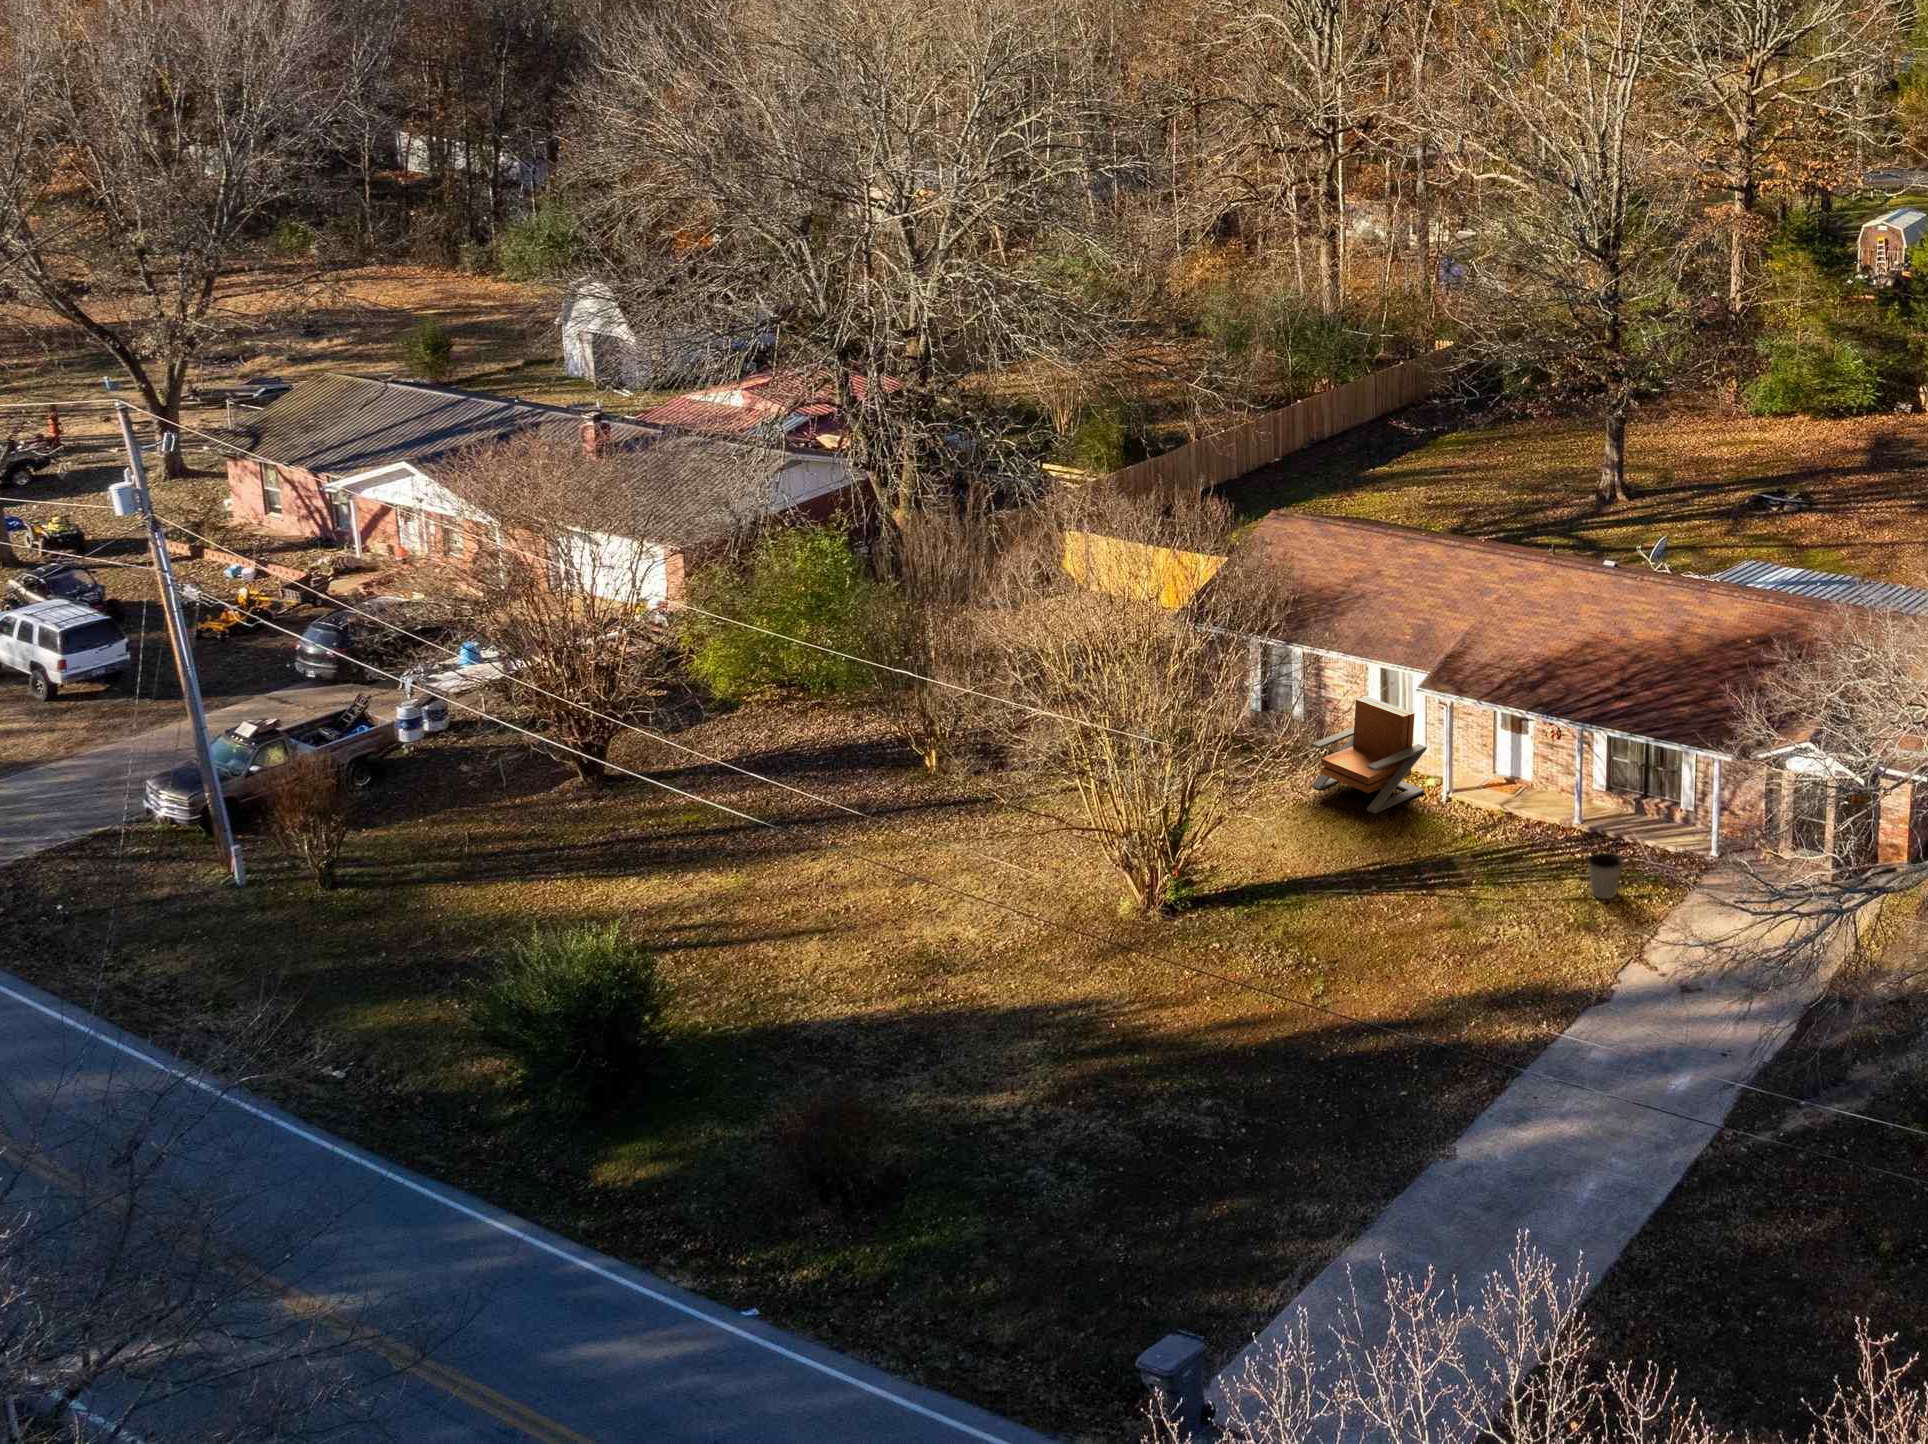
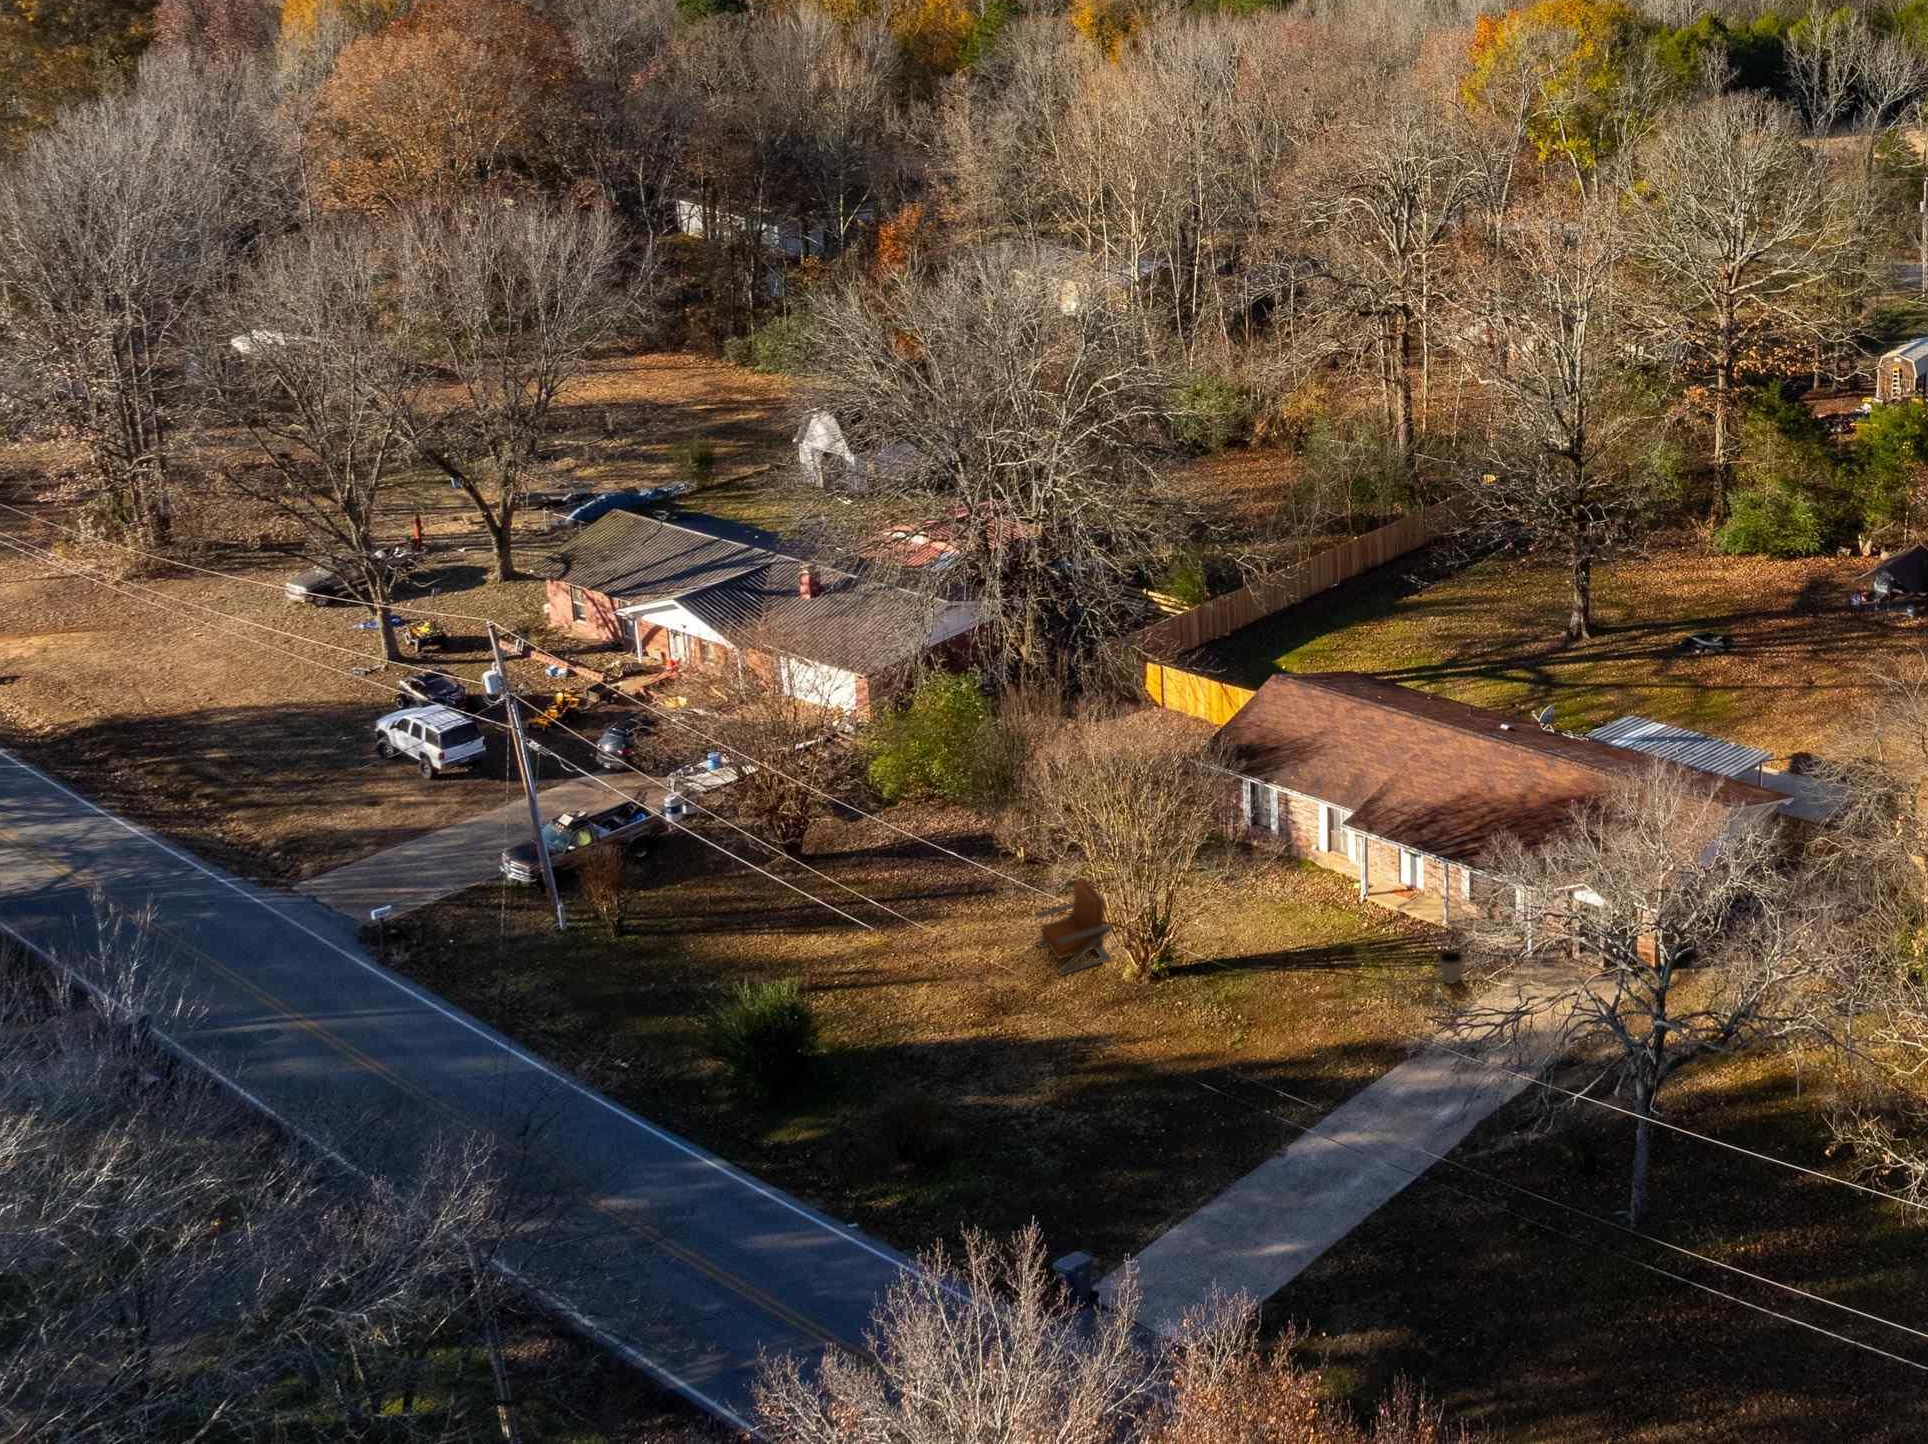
lounge chair: present [1312,696,1427,813] -> present [1037,880,1113,975]

